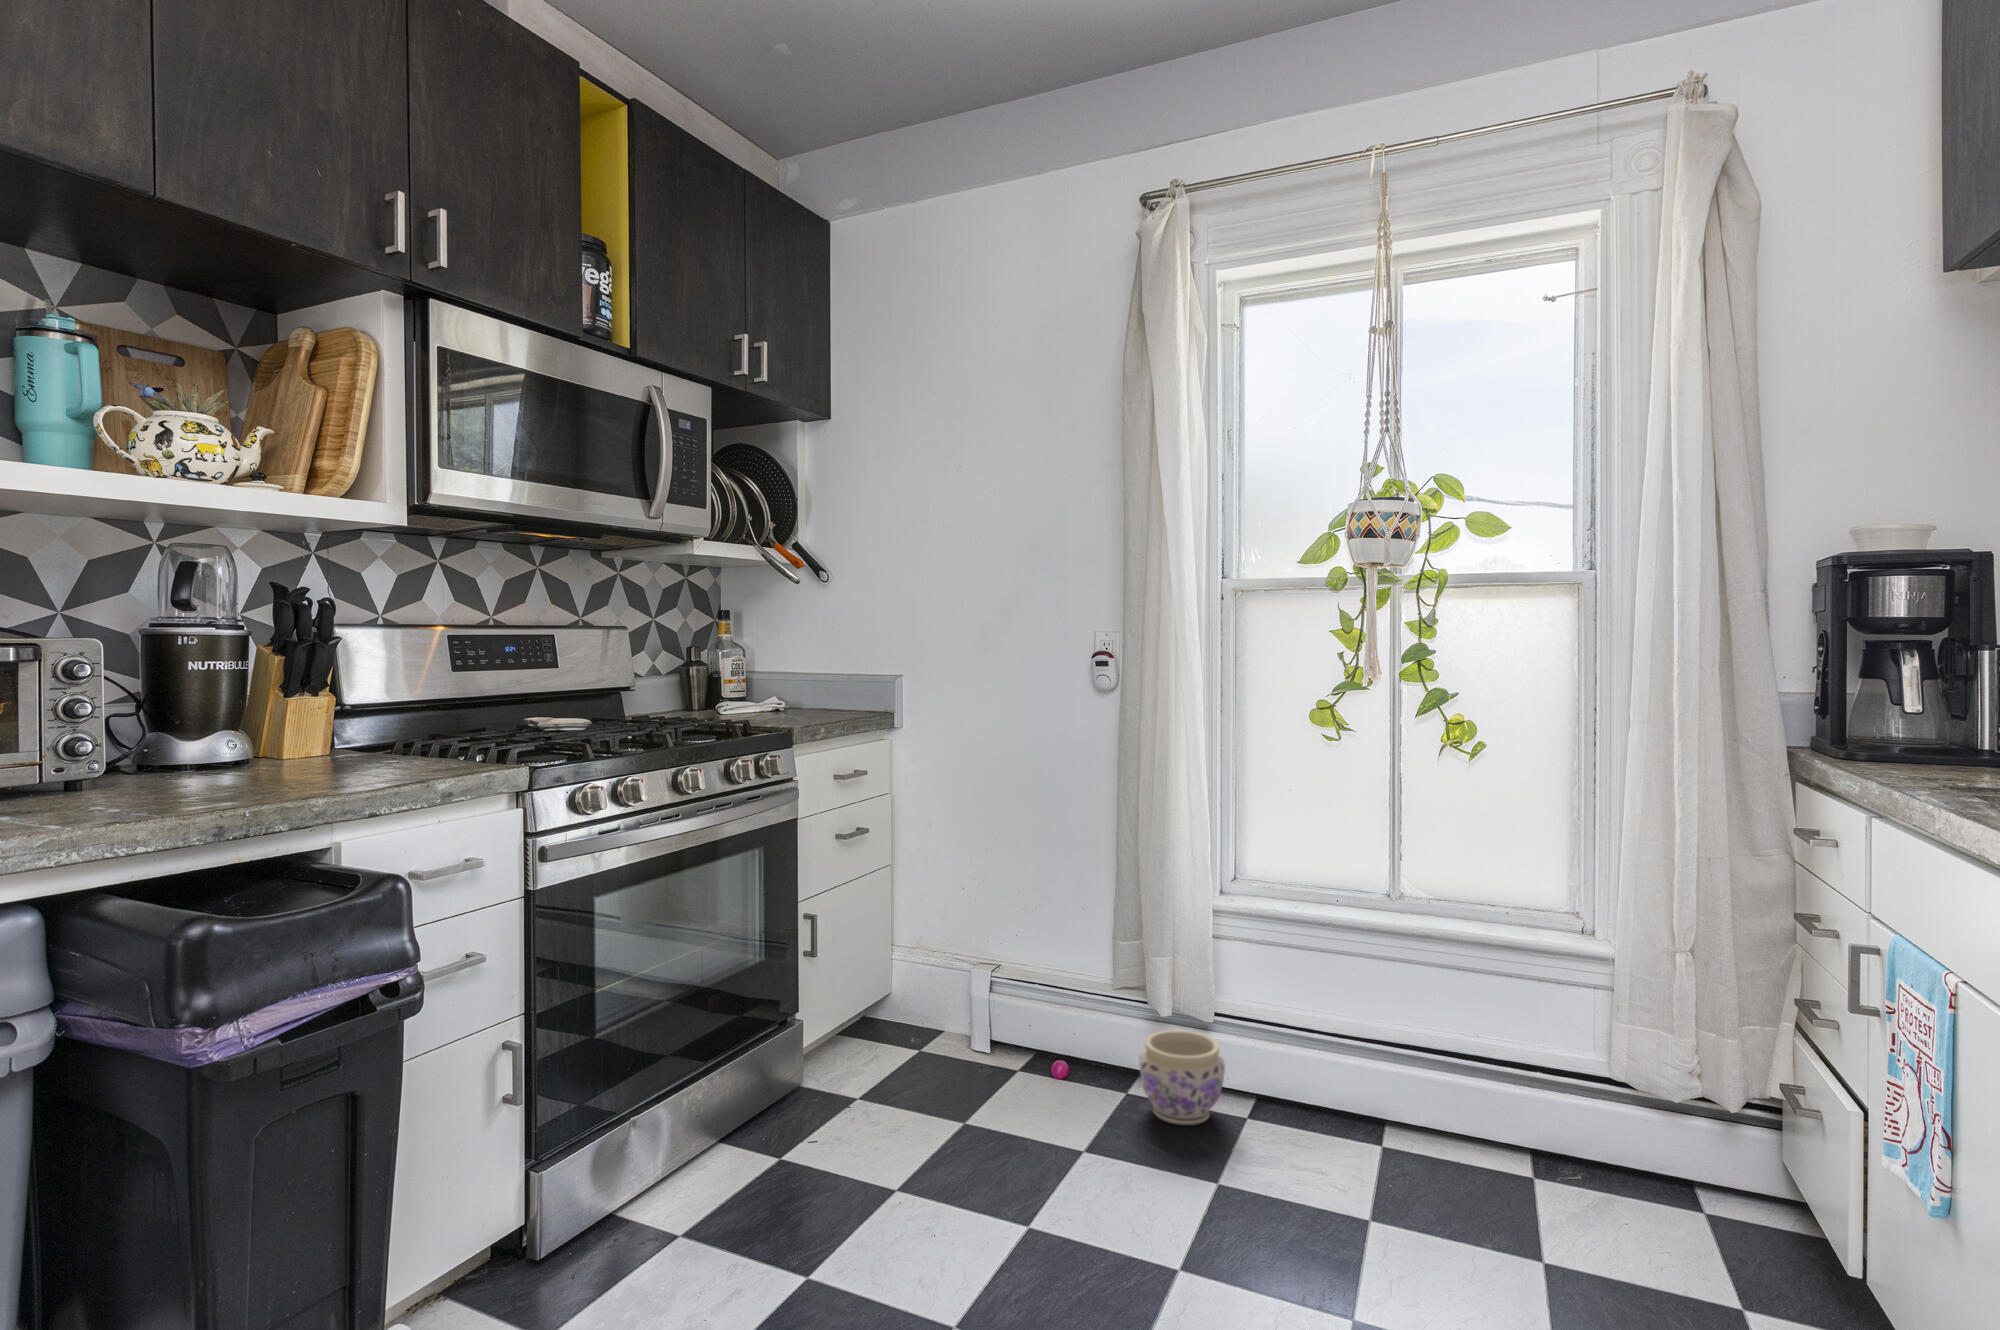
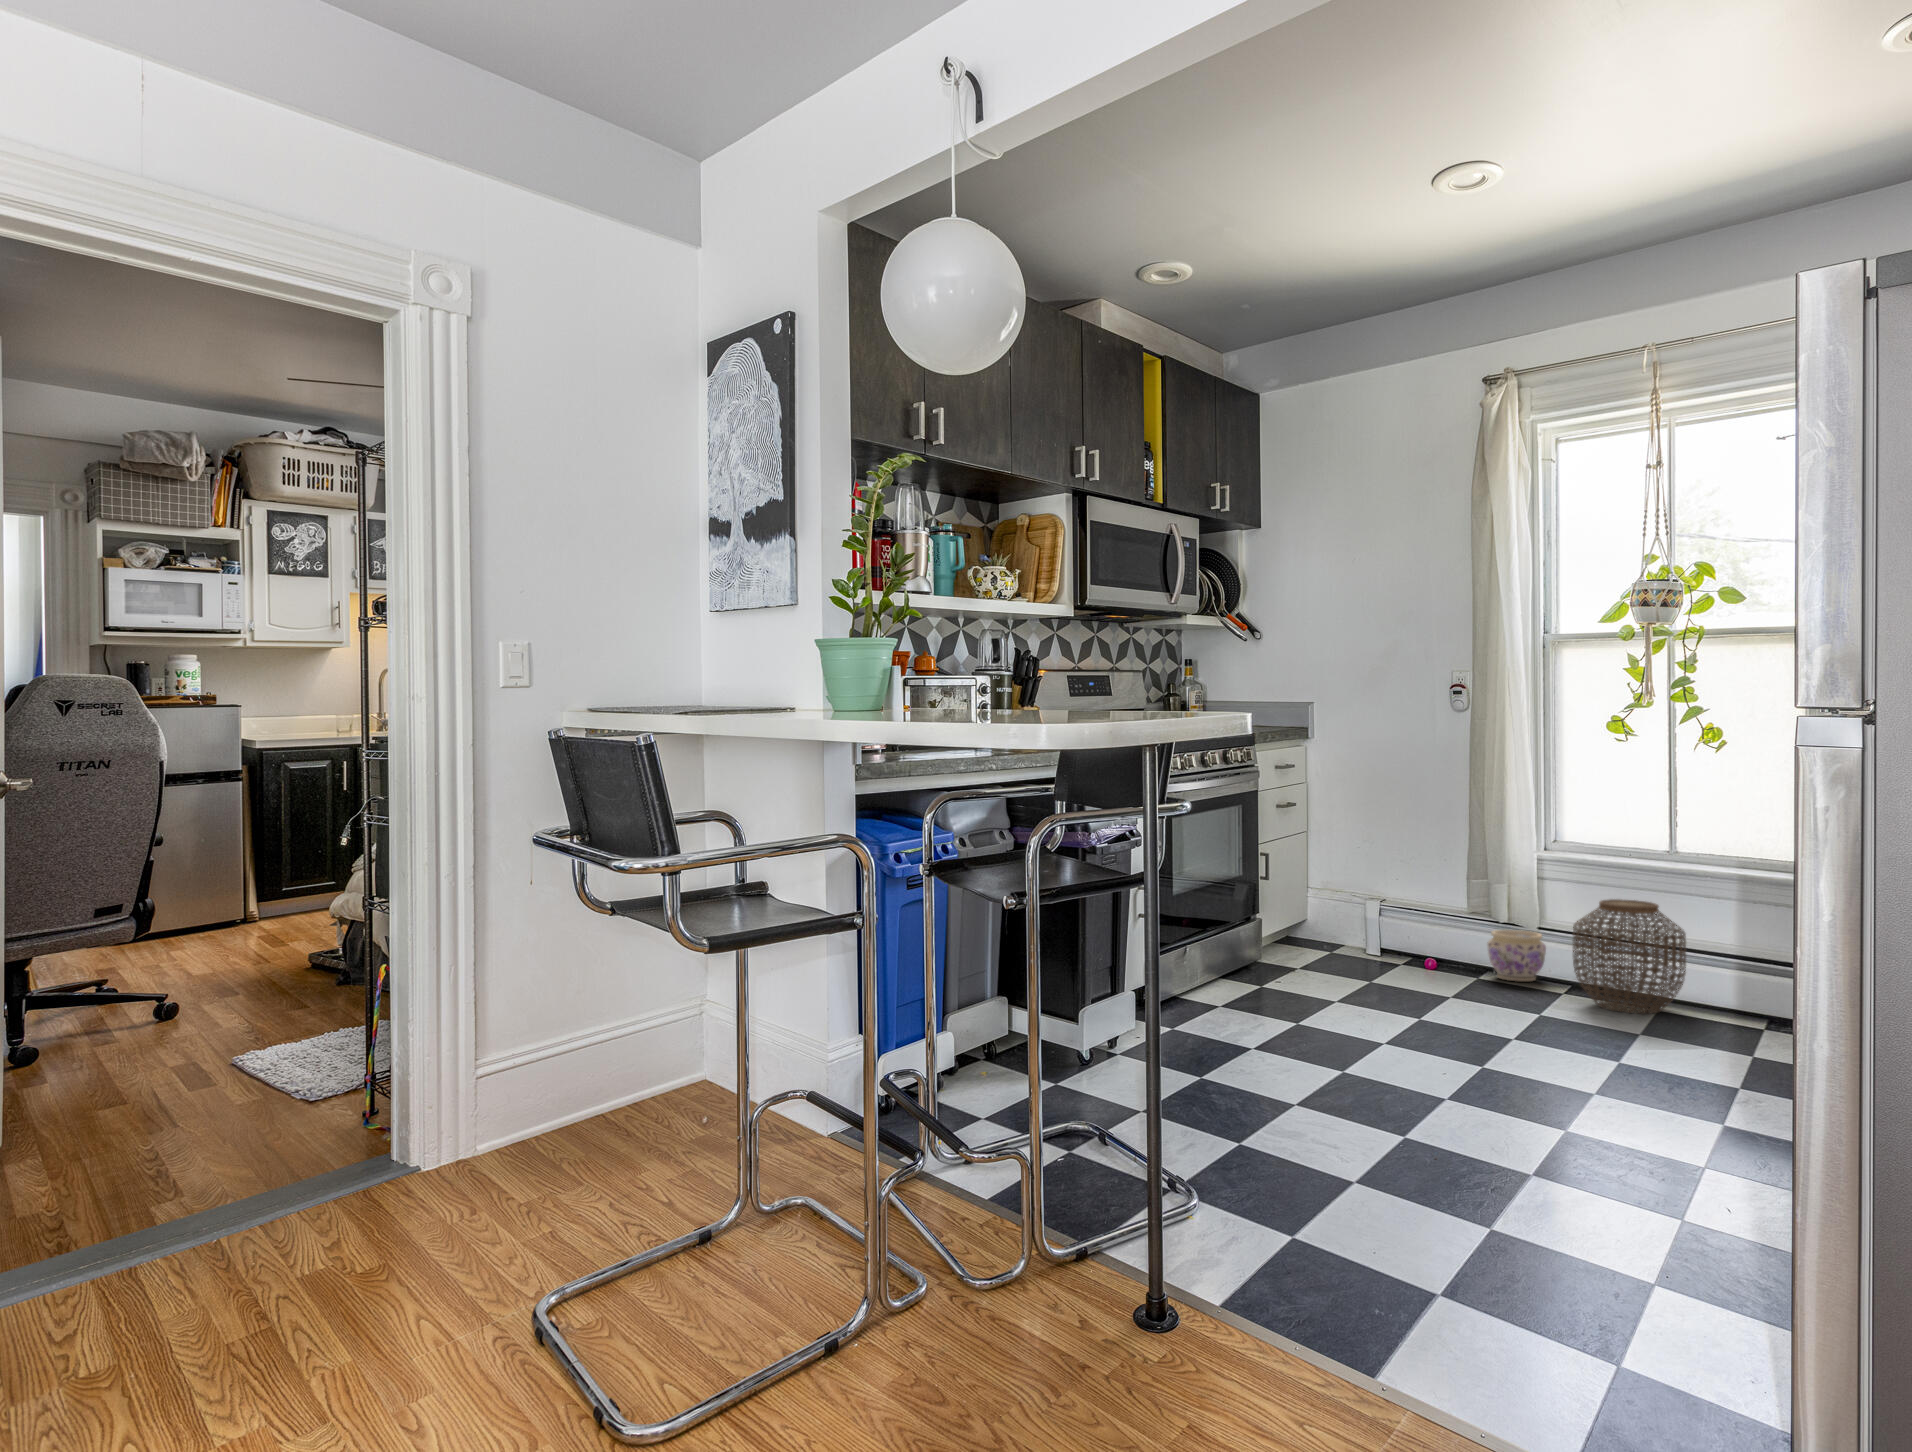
woven basket: none [1285,1023,1471,1243] -> present [1573,899,1686,1013]

